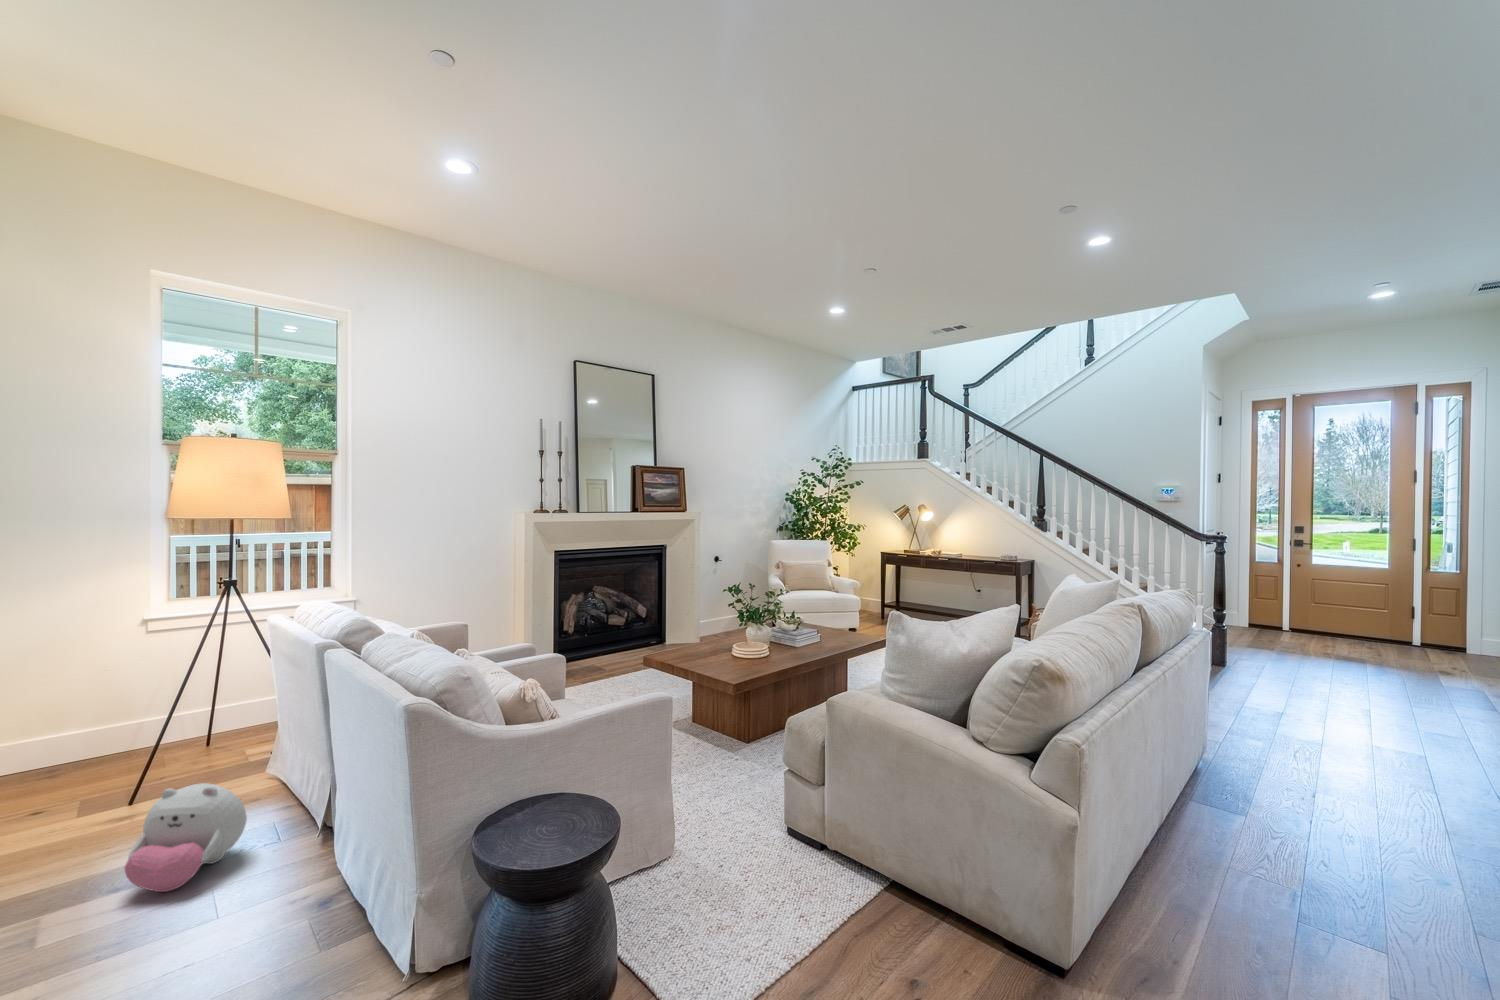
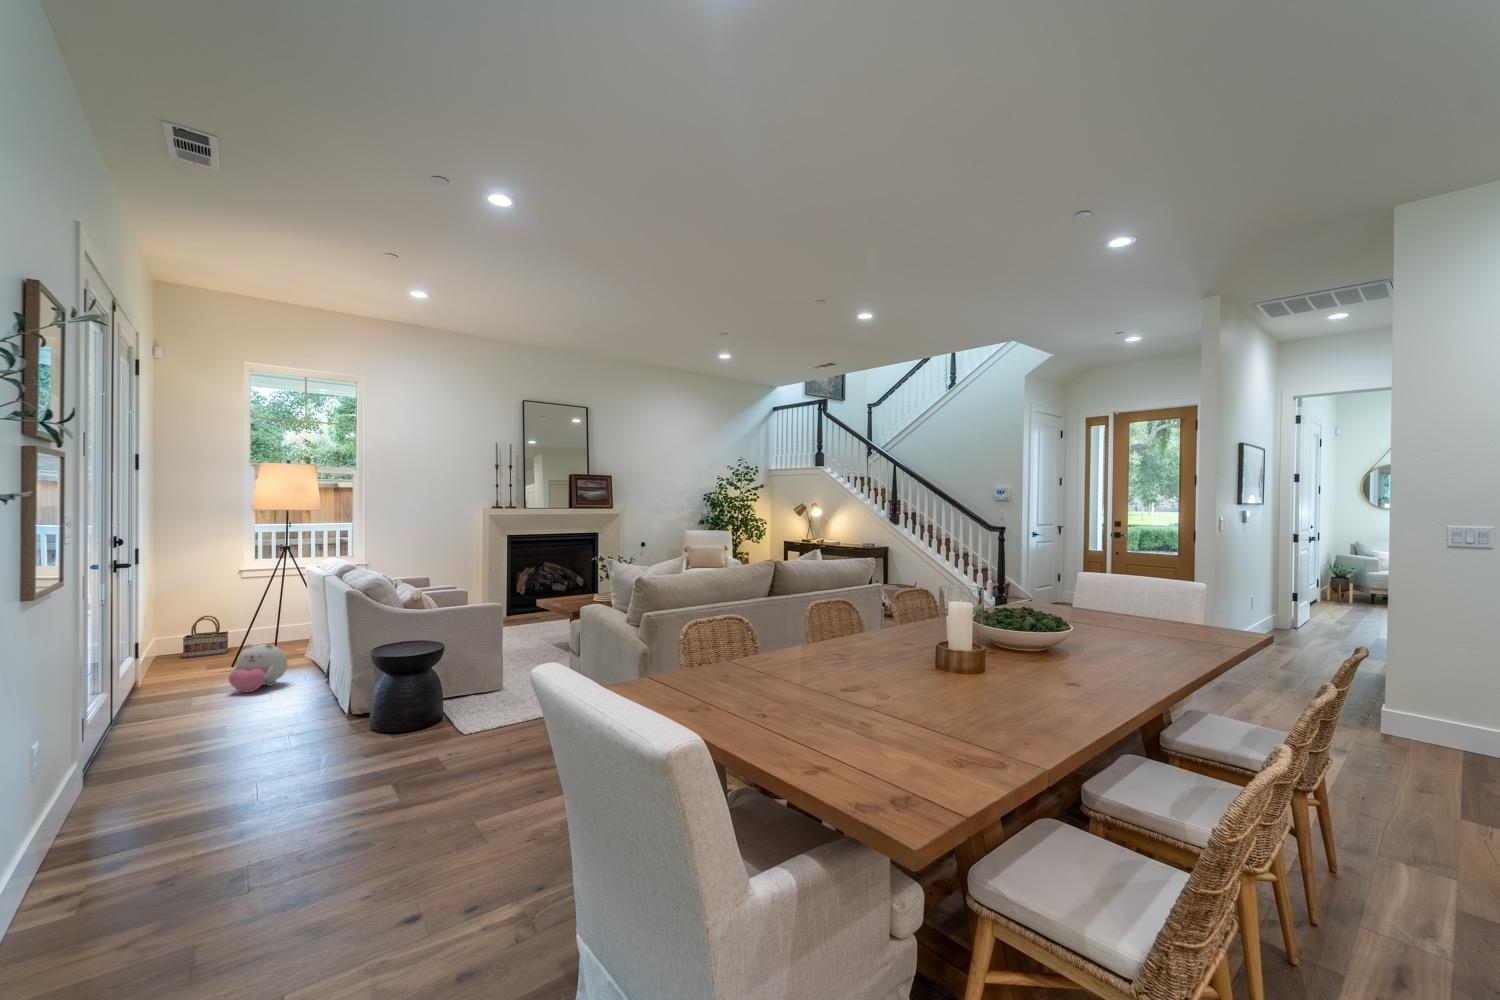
basket: none [36,701,126,783] -> present [183,616,228,658]

